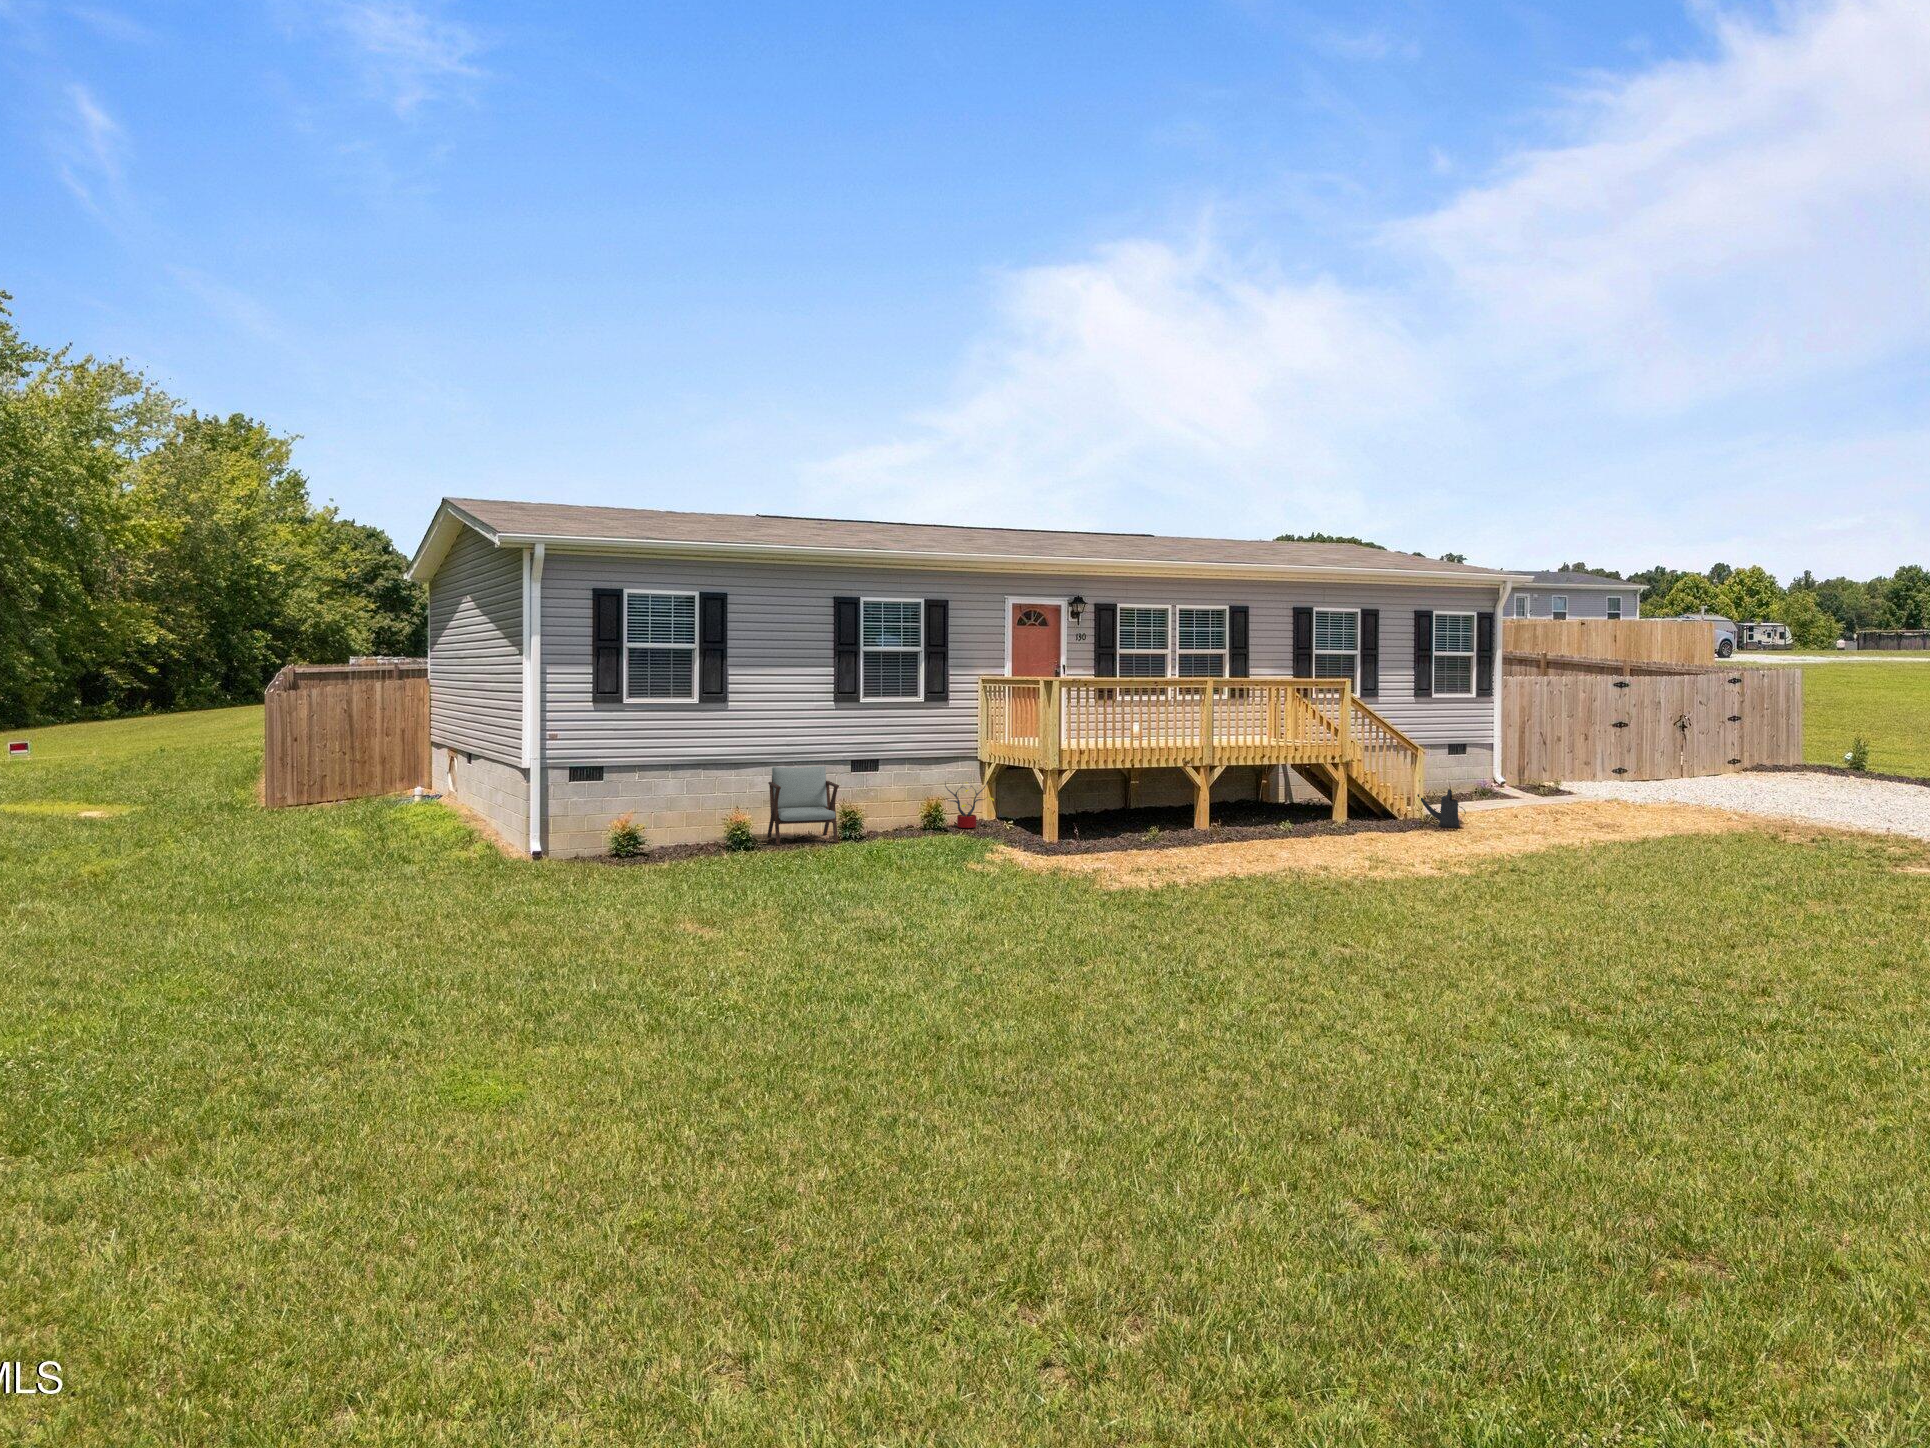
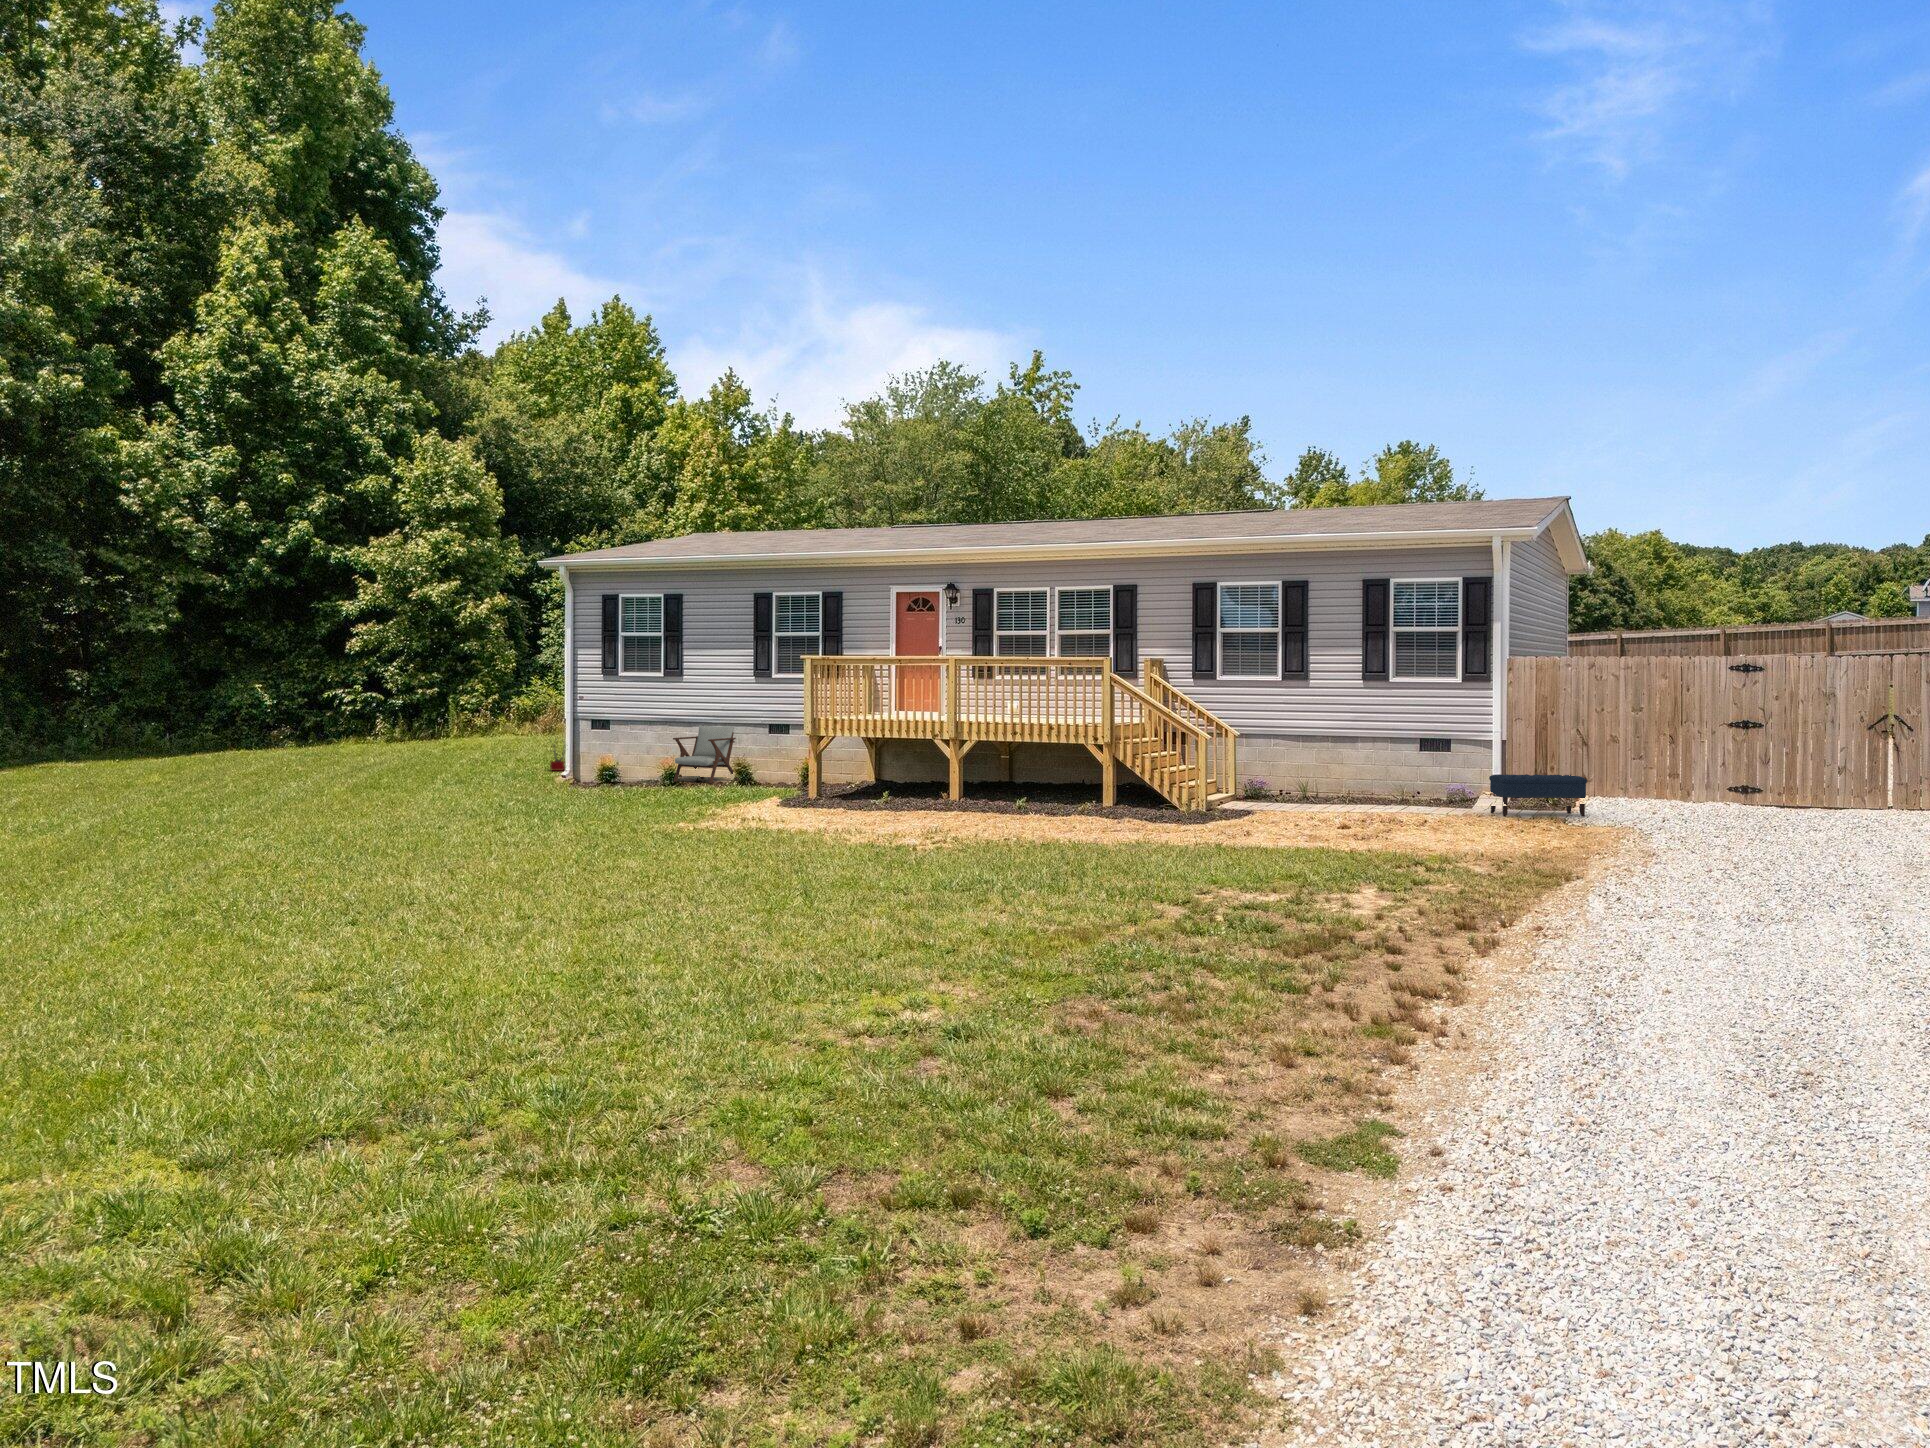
bench: none [1492,765,1540,800] -> present [1489,774,1587,817]
decorative plant: present [945,782,994,828] -> present [550,739,565,771]
watering can: present [1417,789,1466,828] -> none [1194,780,1219,823]

